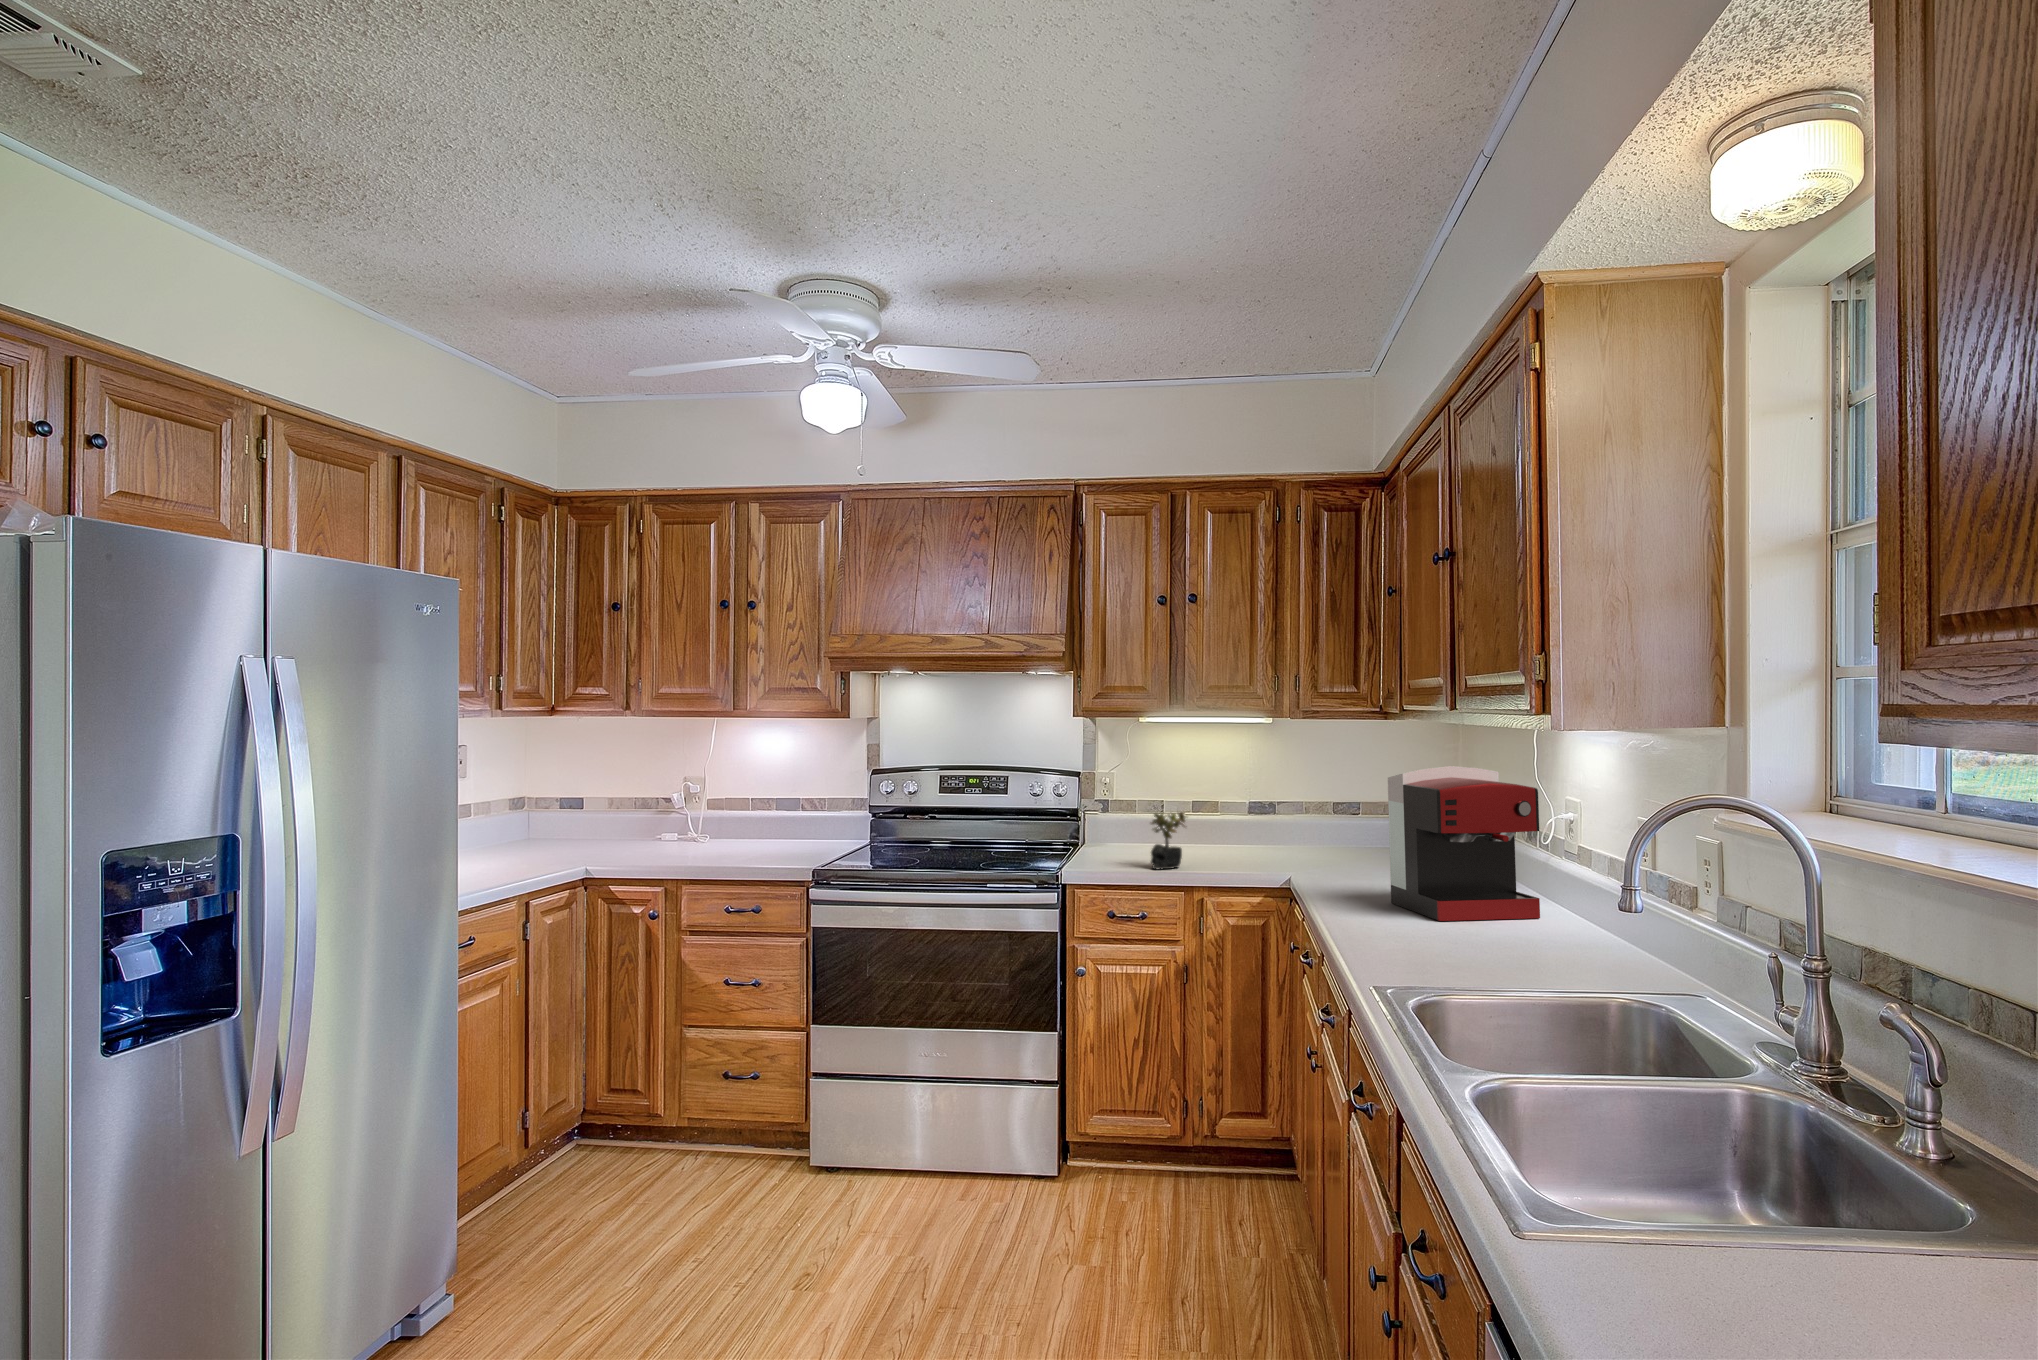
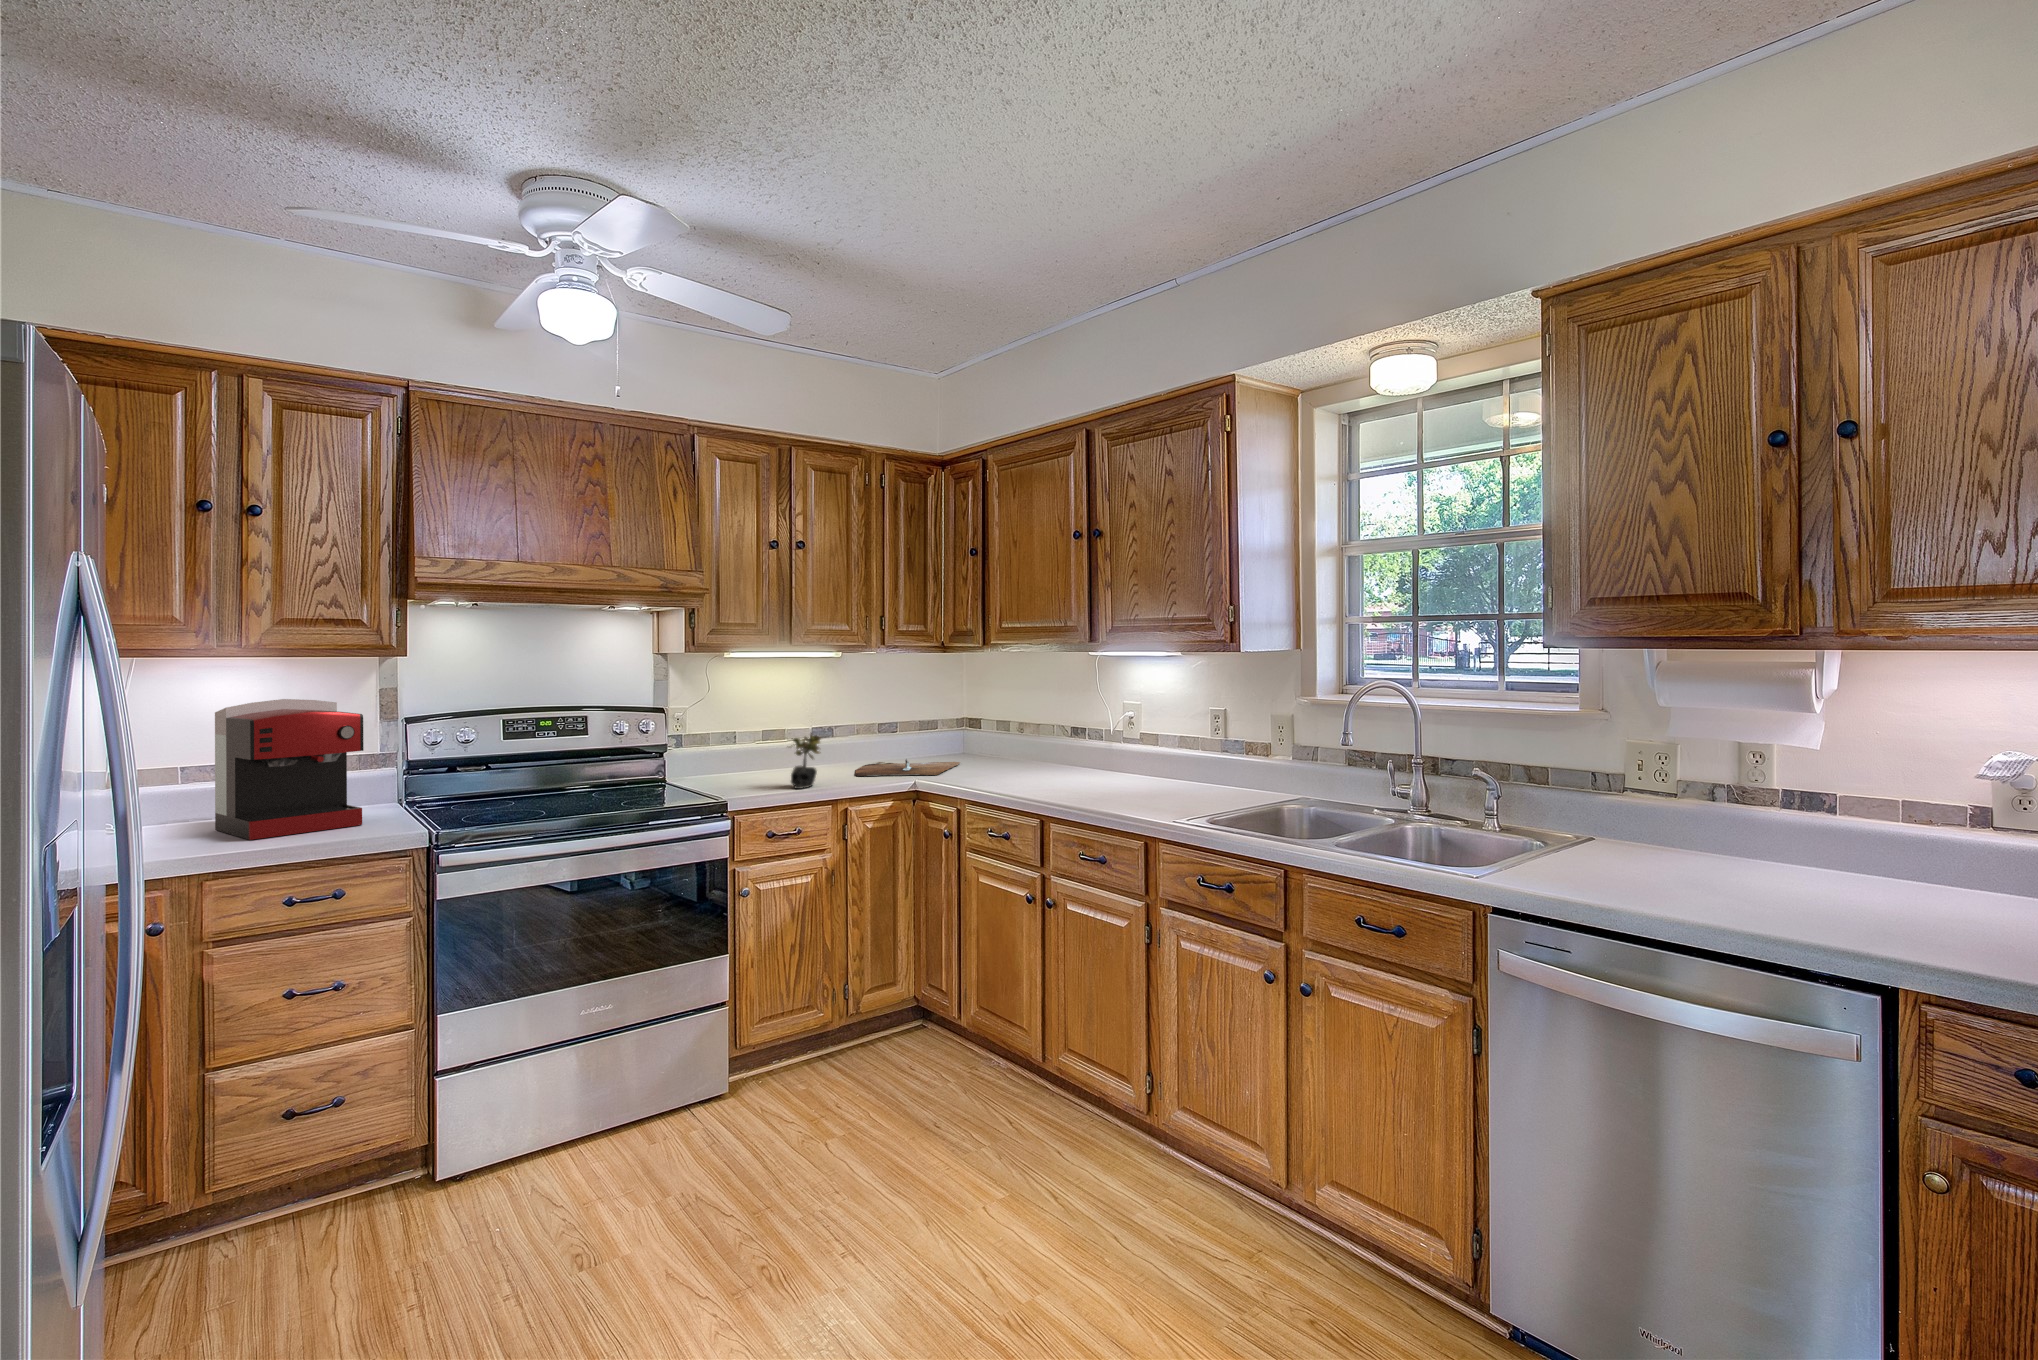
coffee maker: present [1388,766,1540,921] -> present [215,699,364,840]
cutting board: none [1250,850,1410,872] -> present [855,759,960,776]

